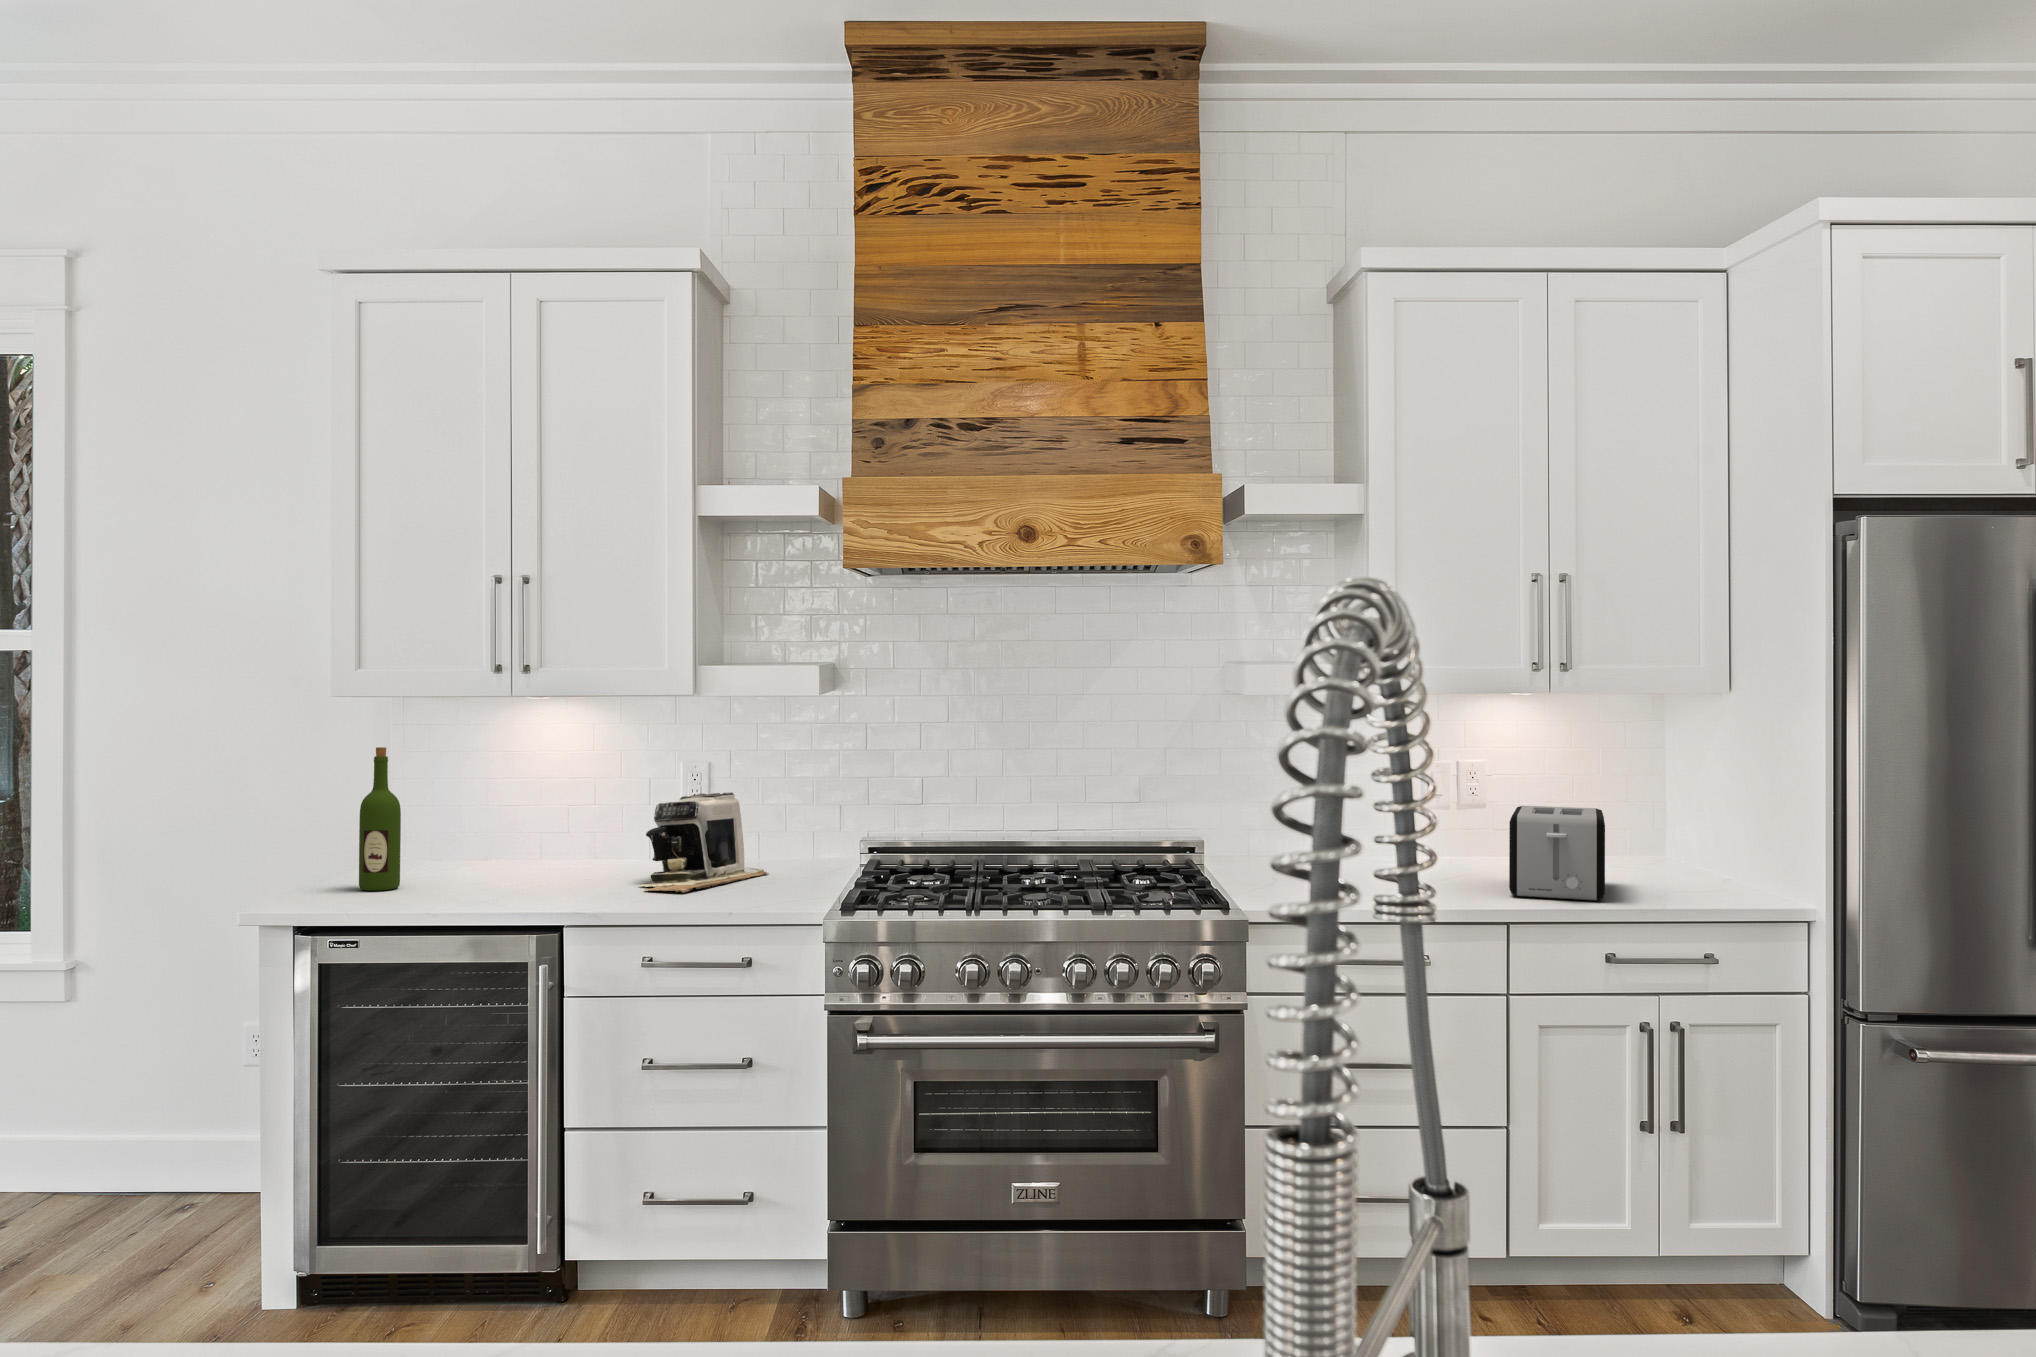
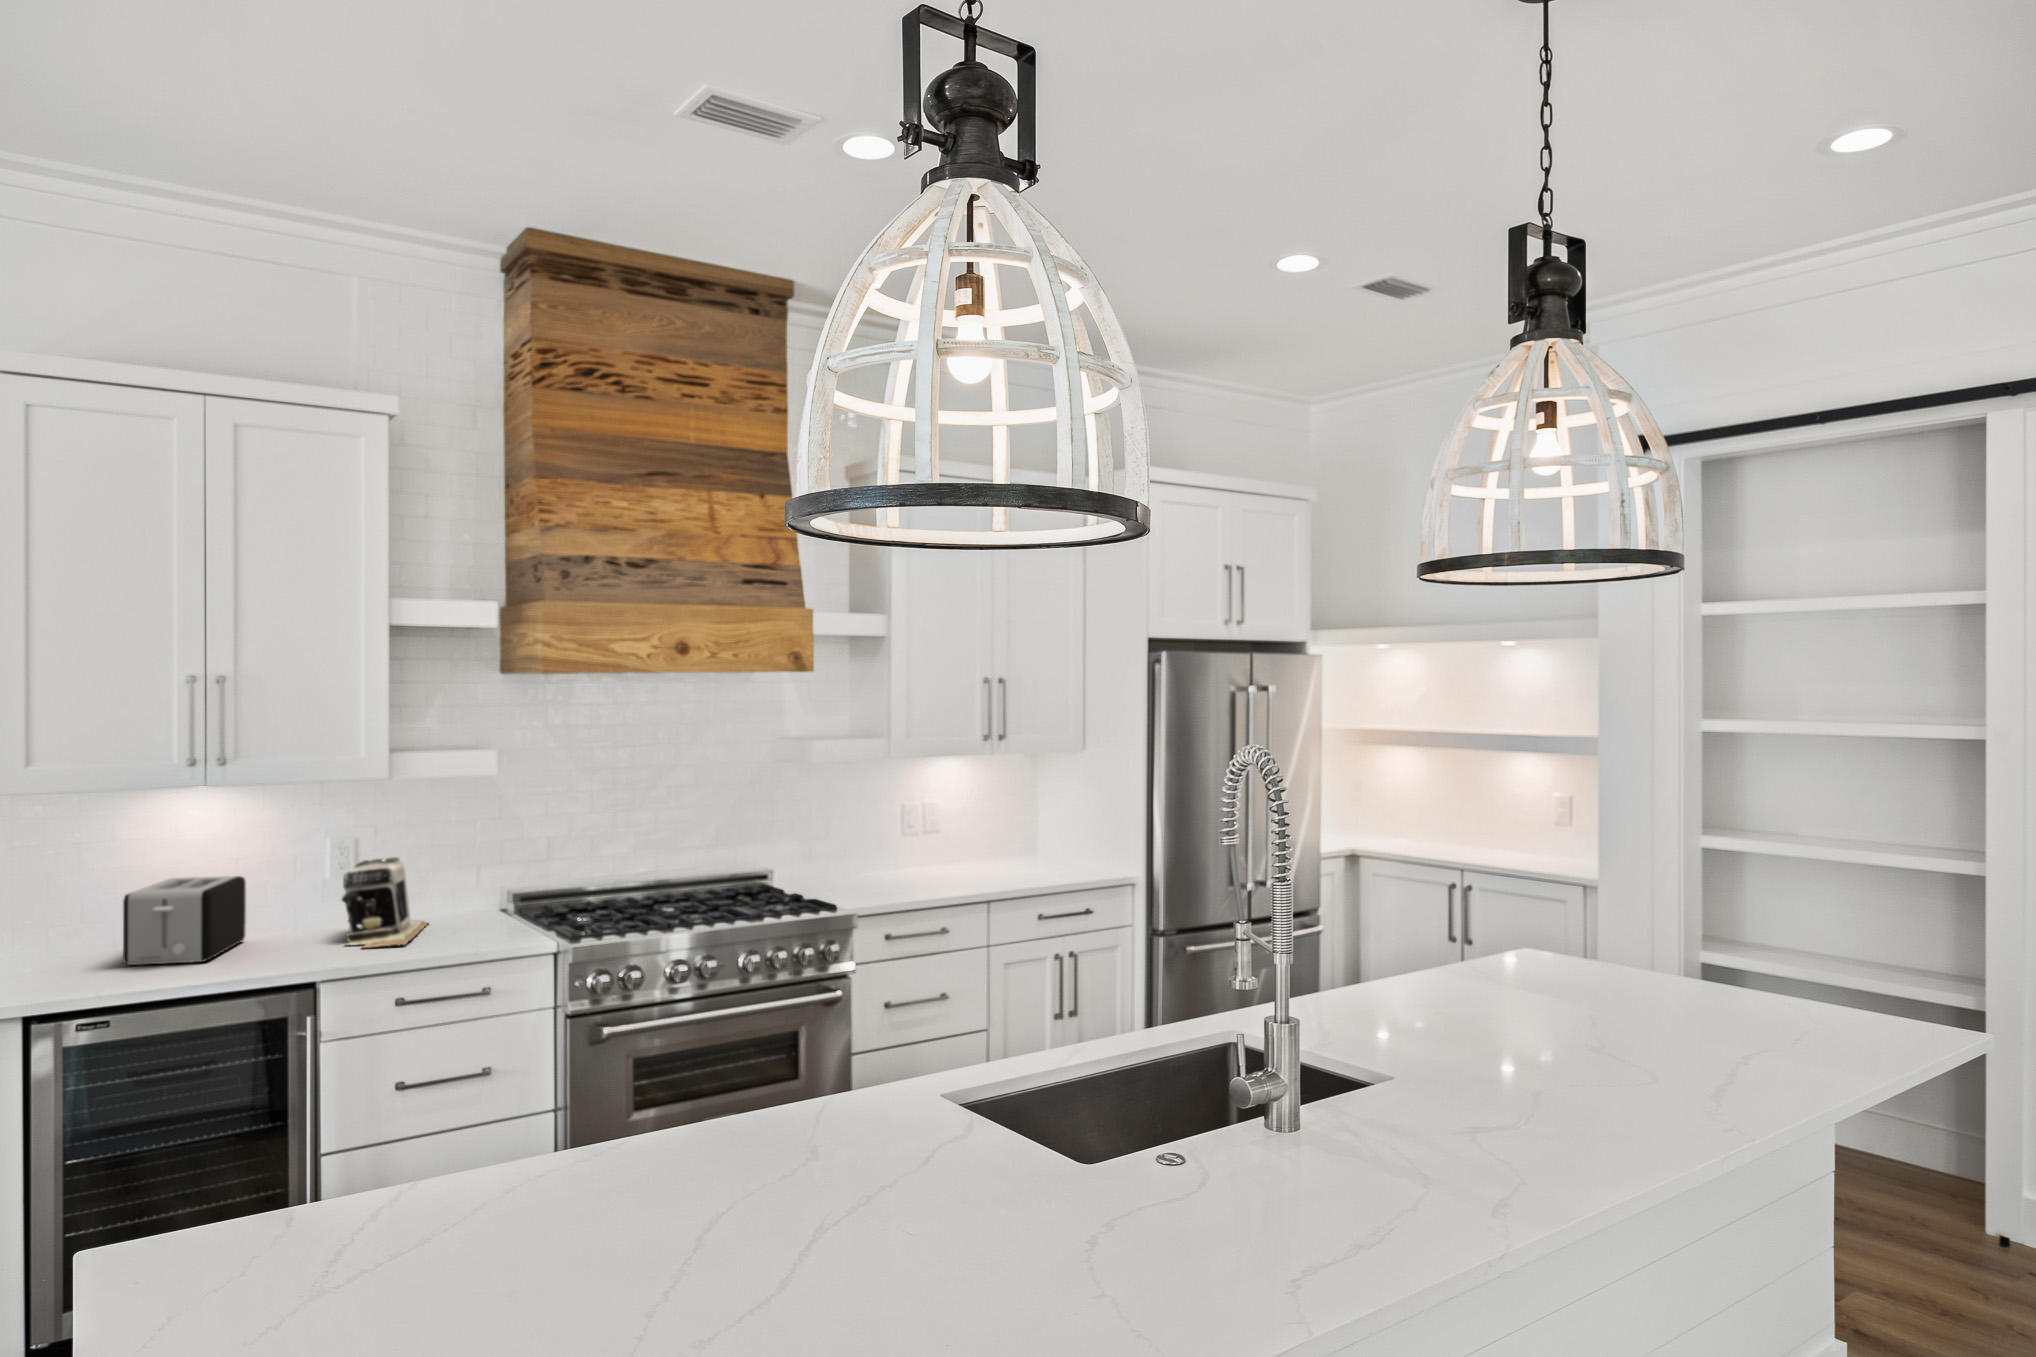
wine bottle: present [359,747,401,891] -> none [57,842,101,980]
toaster: present [1509,806,1605,901] -> present [123,876,246,965]

